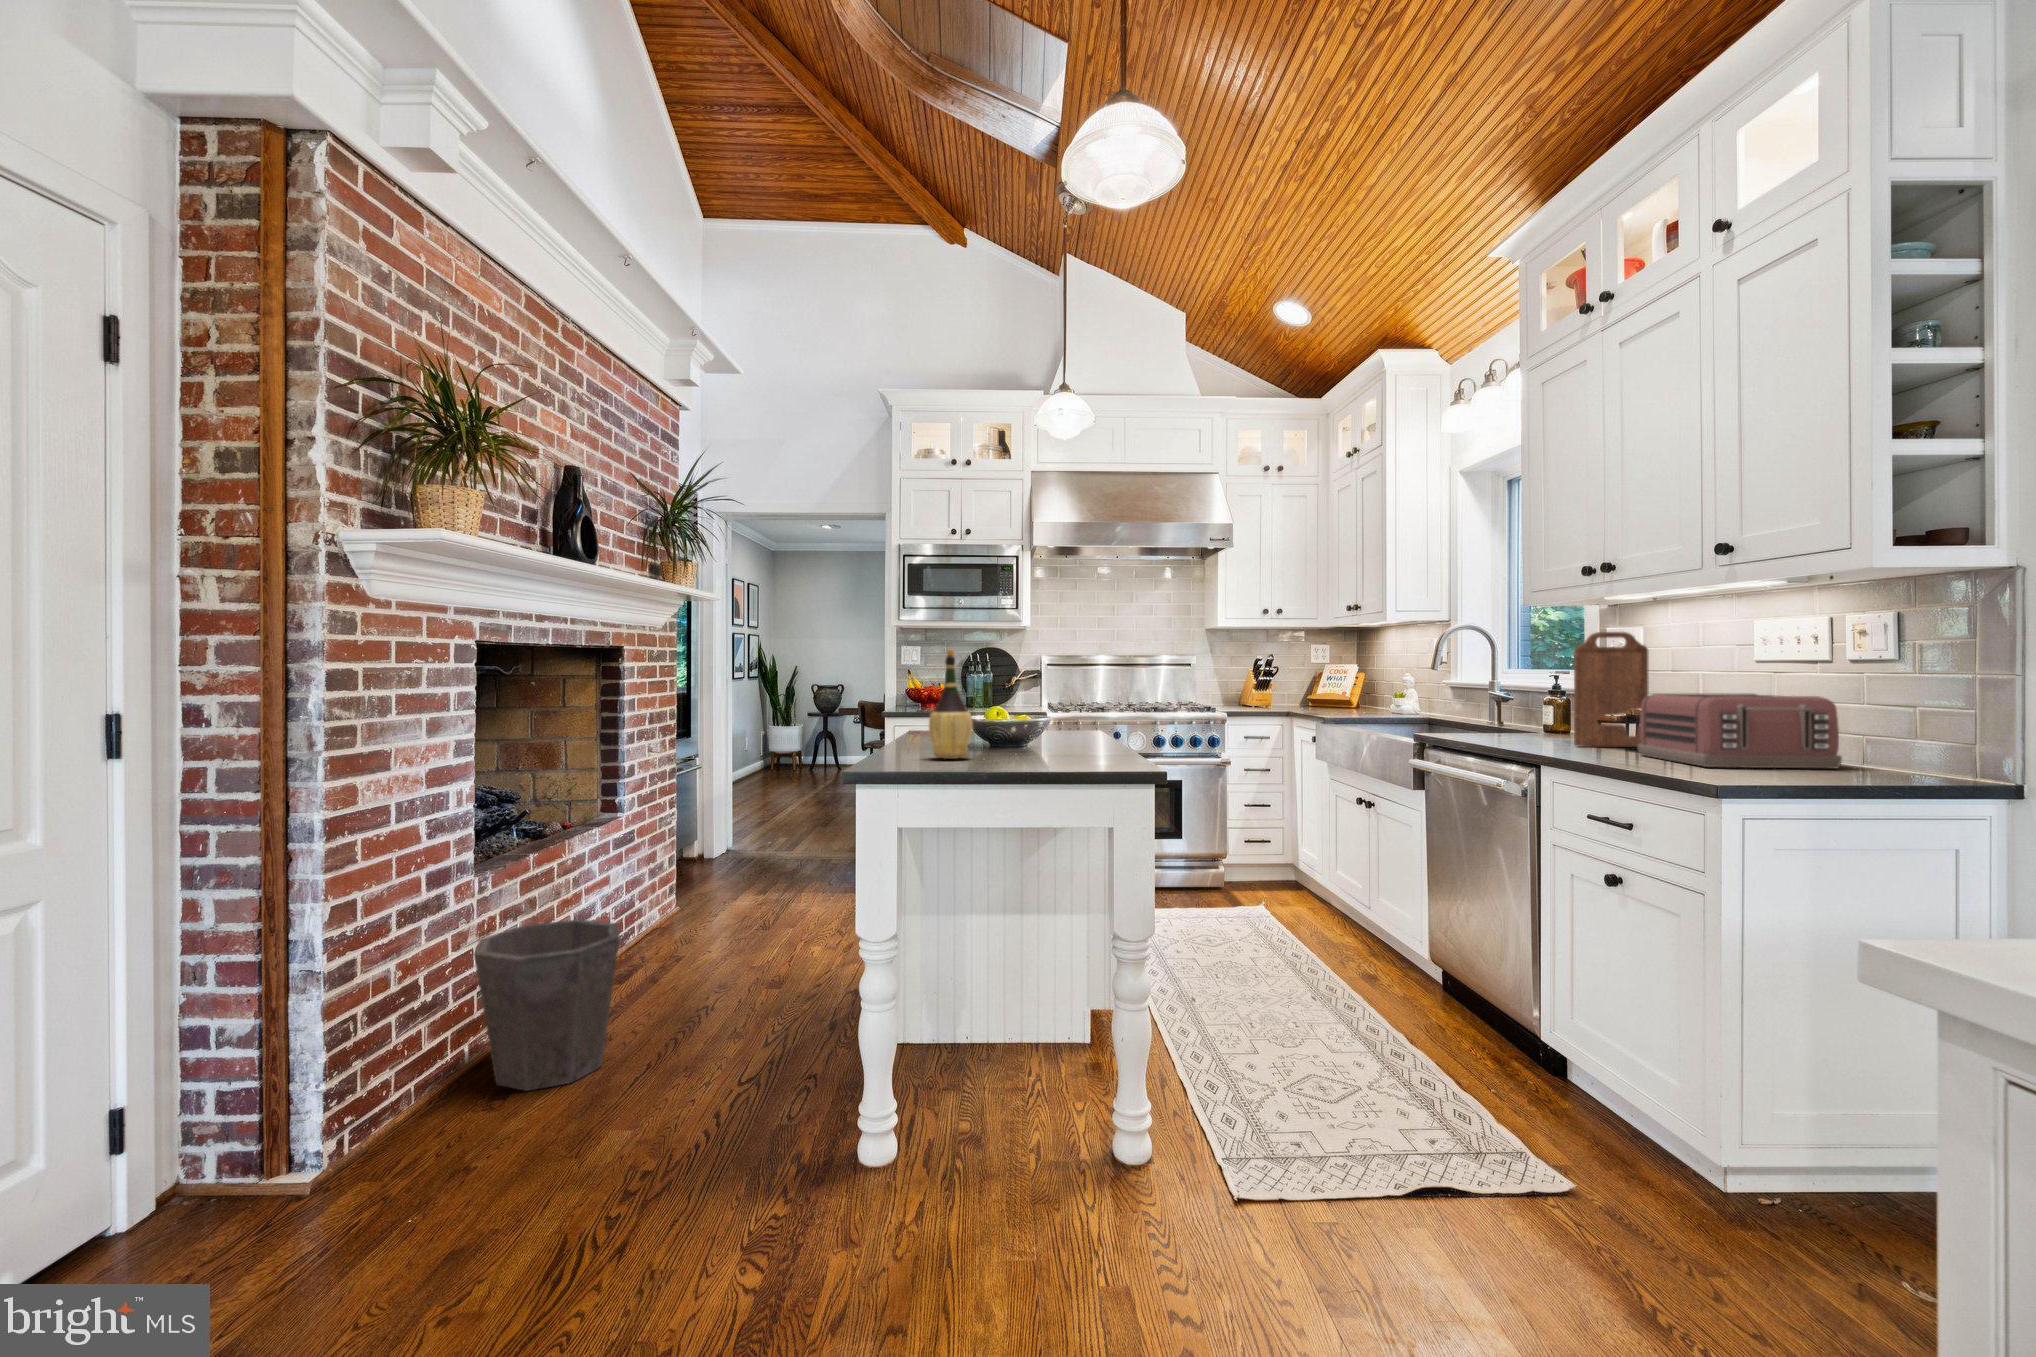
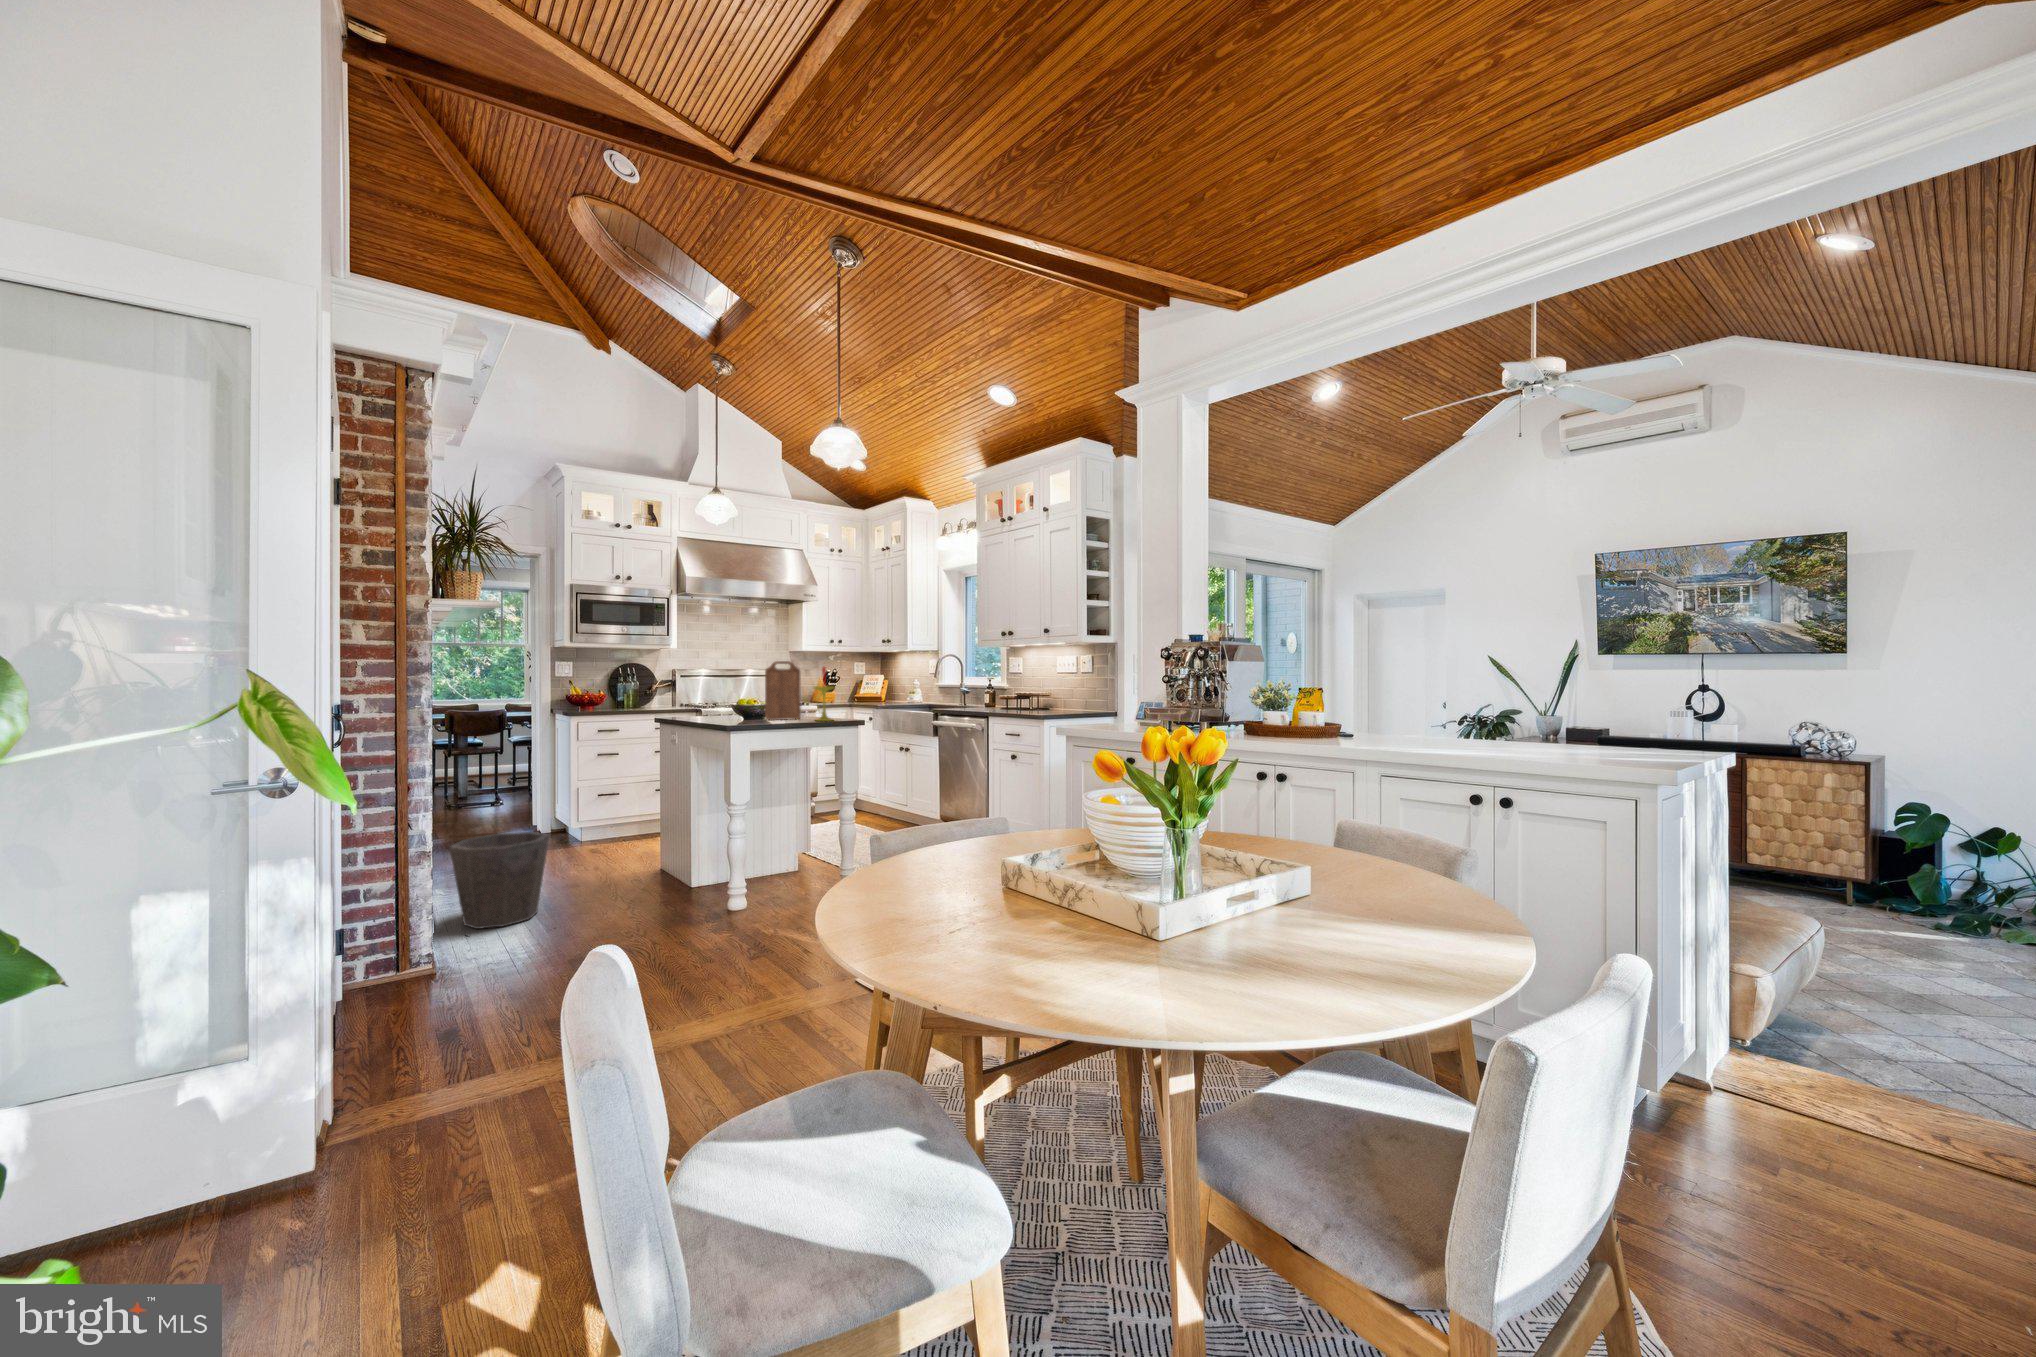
cutting board: present [1574,632,1649,747] -> present [765,661,801,720]
candle: none [1054,640,1104,765] -> present [814,667,834,721]
wine bottle: present [929,650,973,759] -> none [745,669,768,722]
toaster: present [1638,694,1842,768] -> none [1023,687,1082,713]

